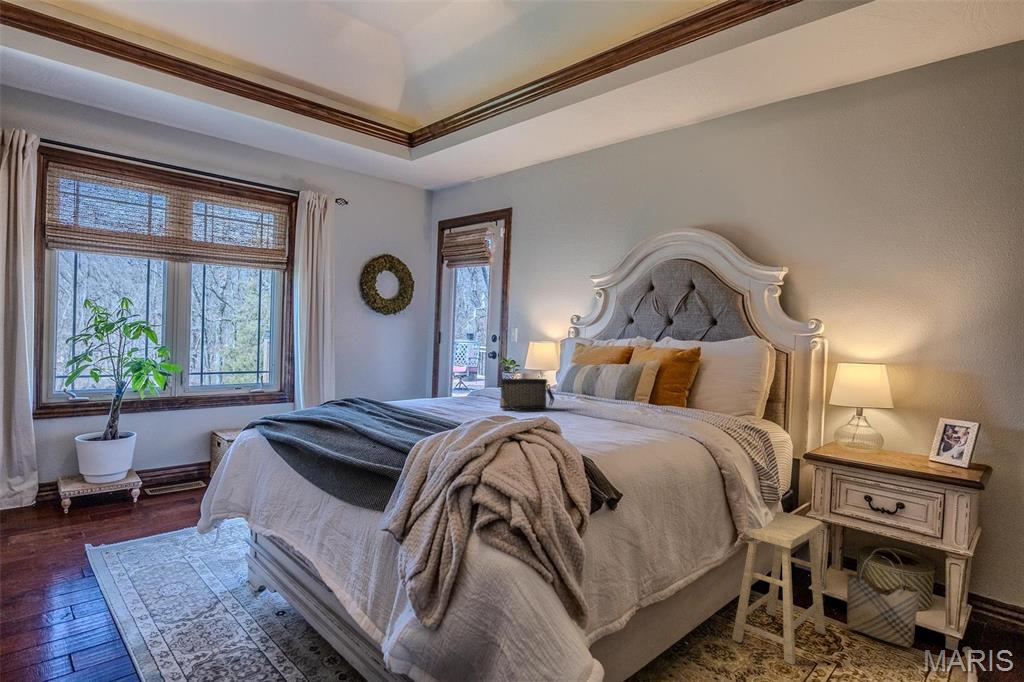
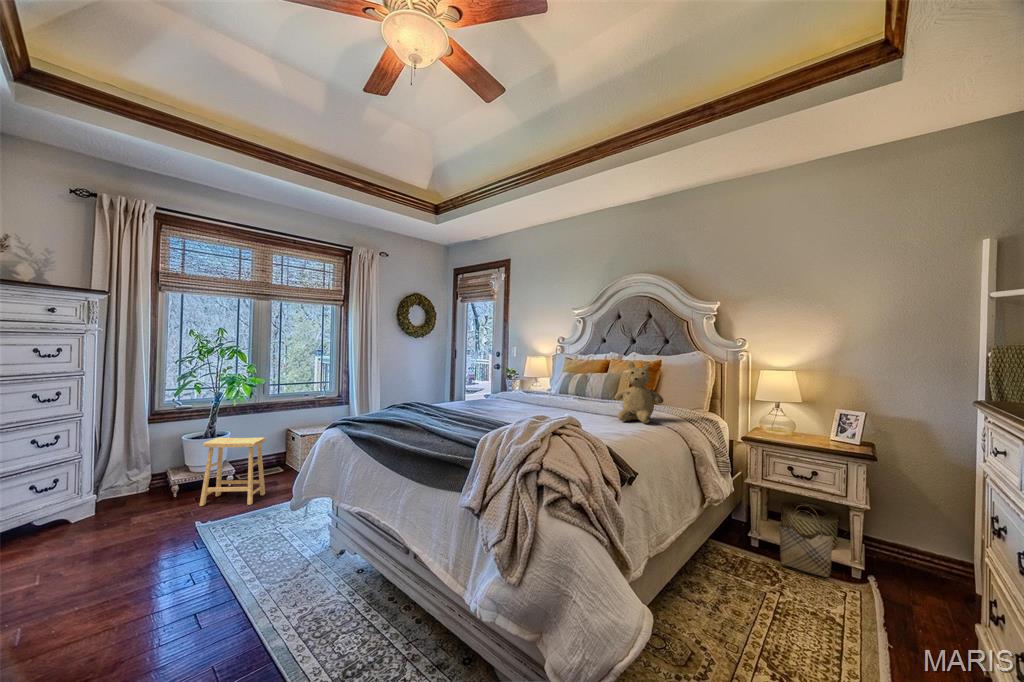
teddy bear: none [626,348,690,431] -> present [615,362,663,423]
handbag: present [500,379,554,411] -> none [518,385,558,410]
footstool: present [732,512,826,665] -> present [200,438,265,506]

